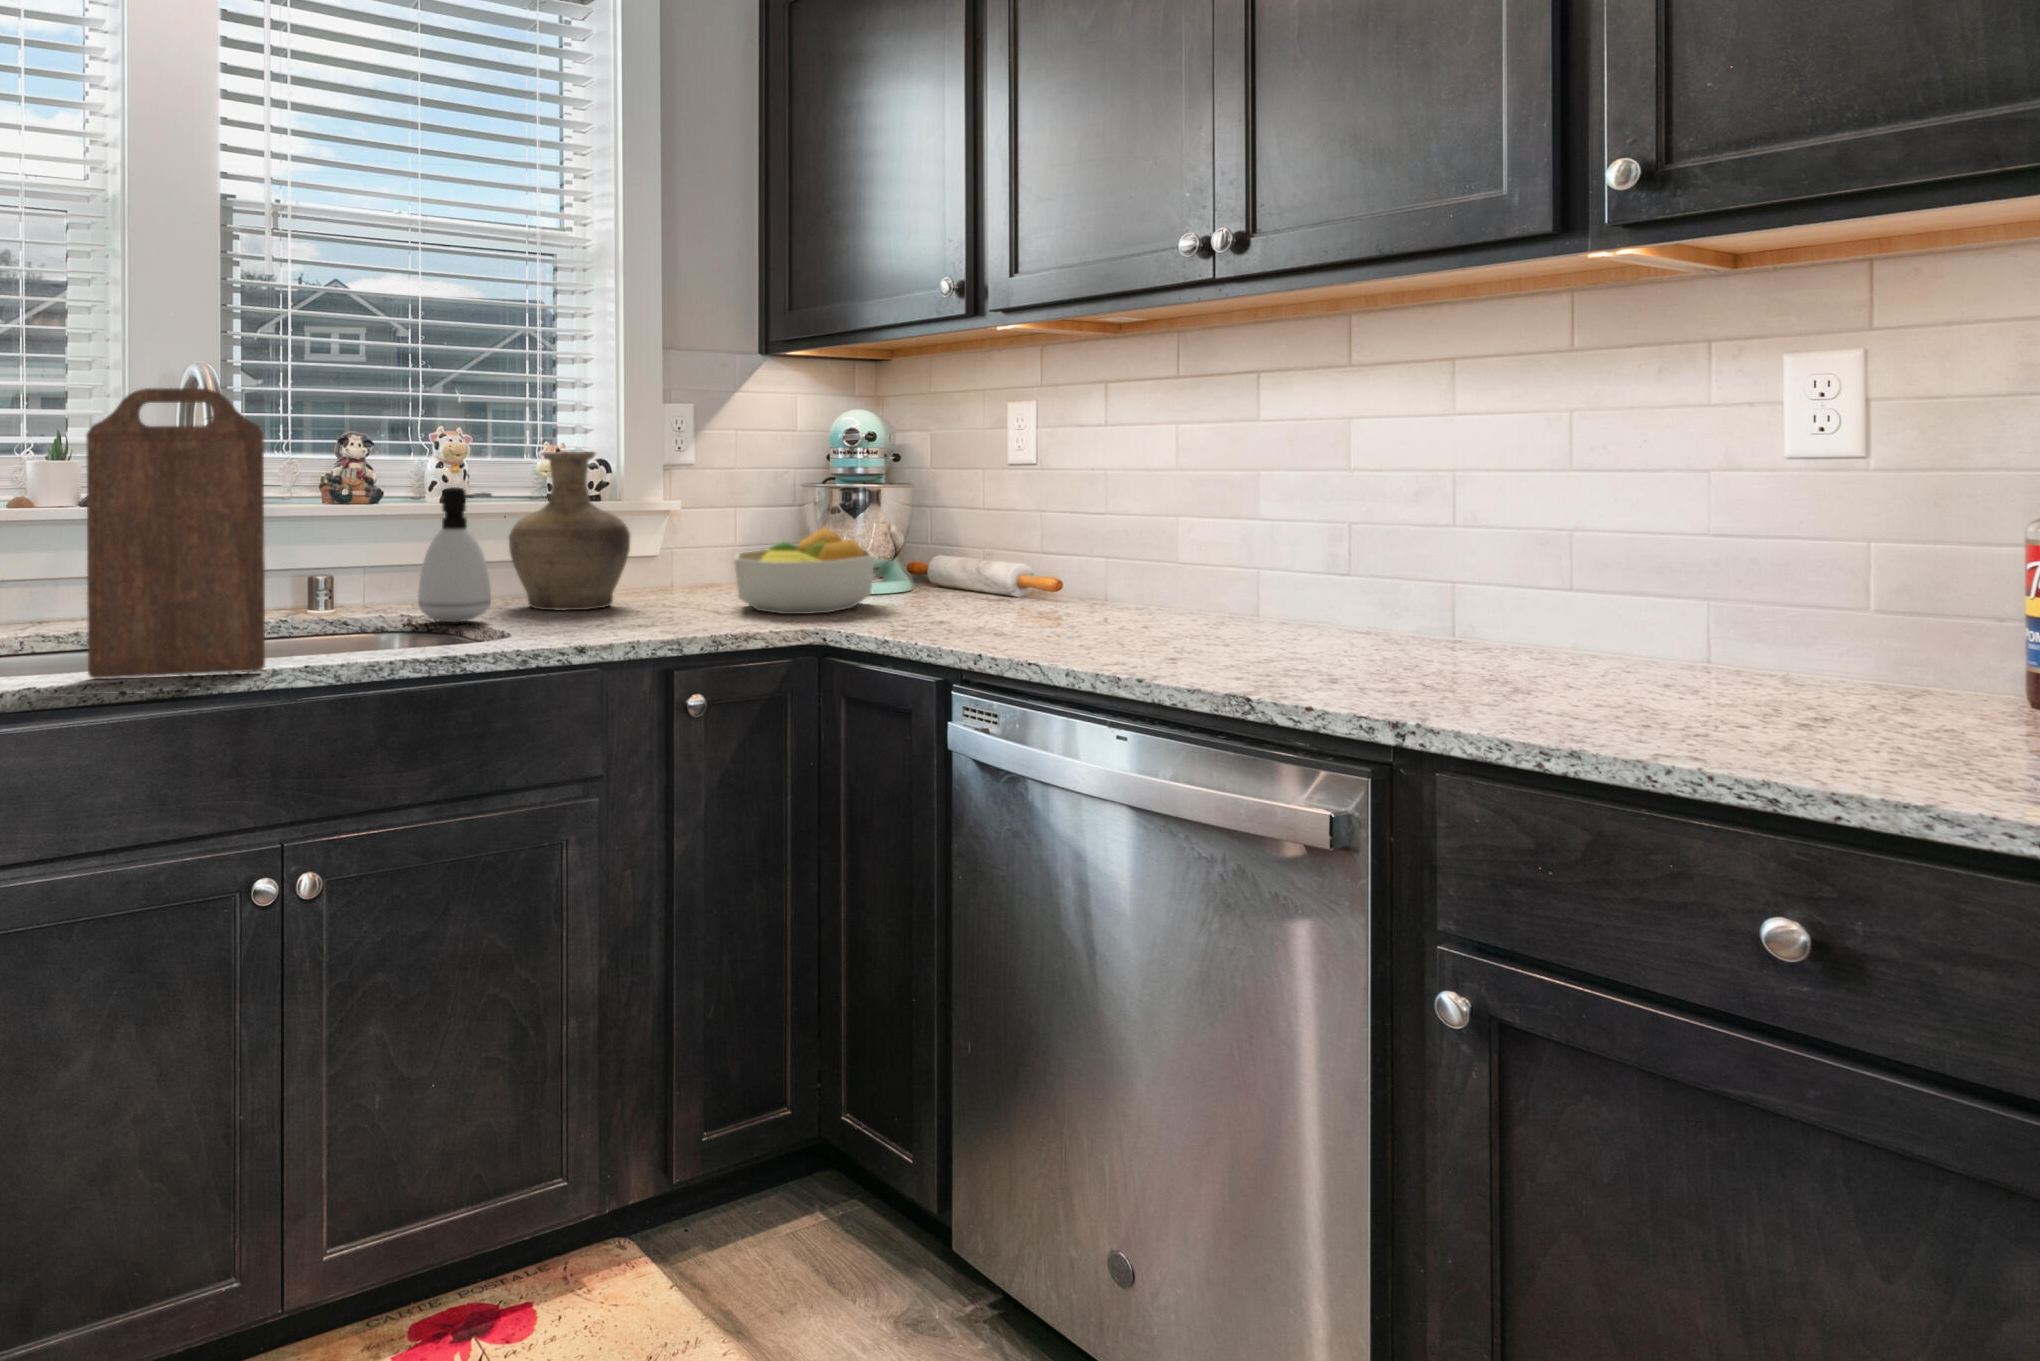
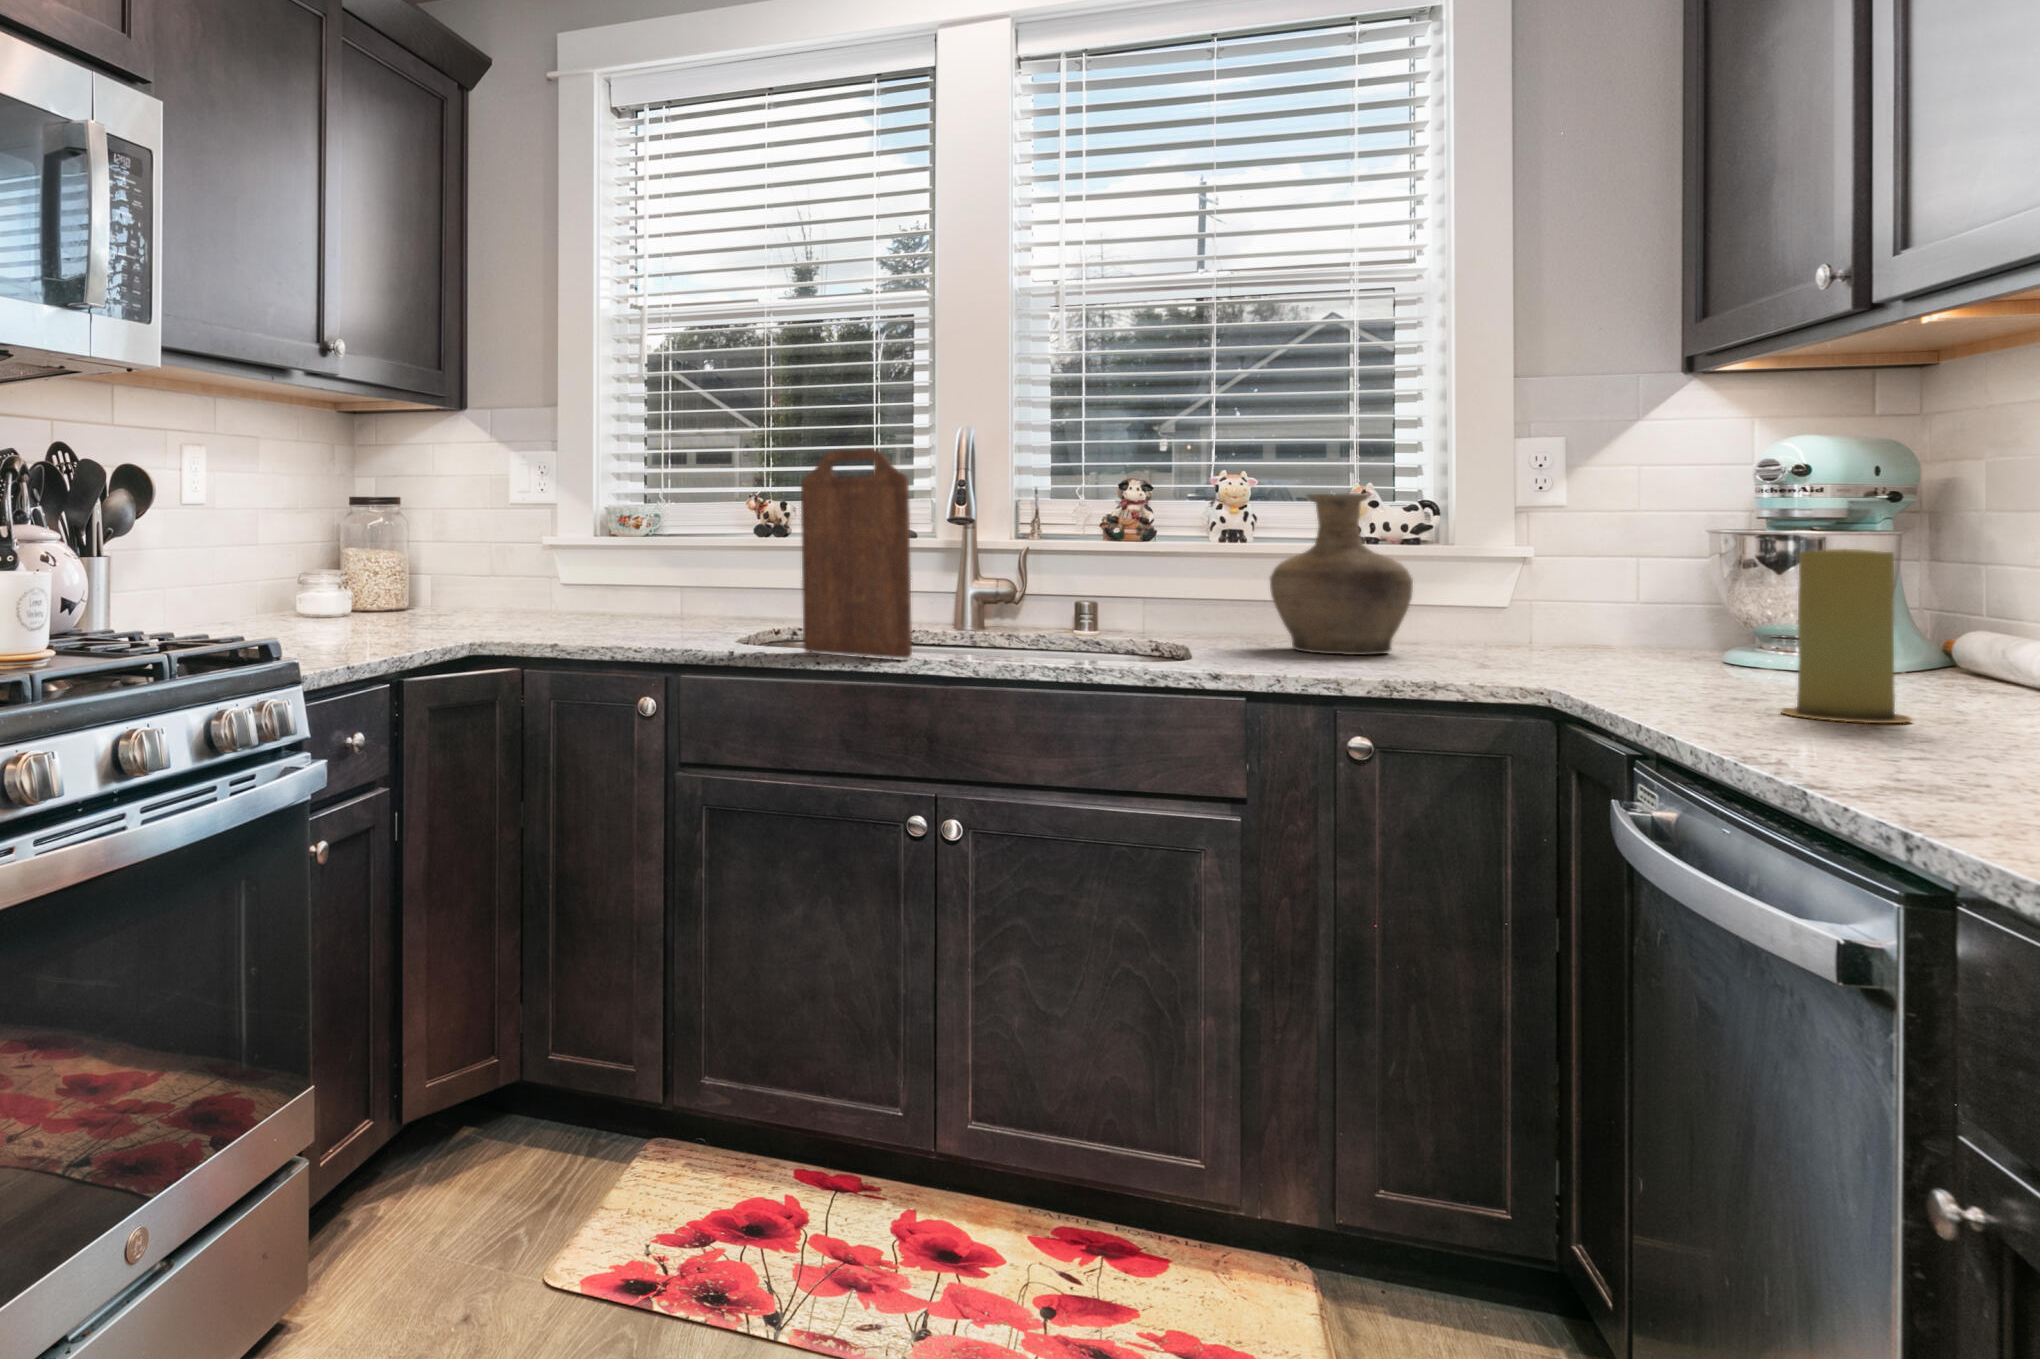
soap dispenser: present [418,487,491,622] -> none [1138,527,1210,650]
candle: none [990,500,1065,633] -> present [1781,549,1912,723]
fruit bowl: present [734,528,874,614] -> none [1502,583,1752,681]

